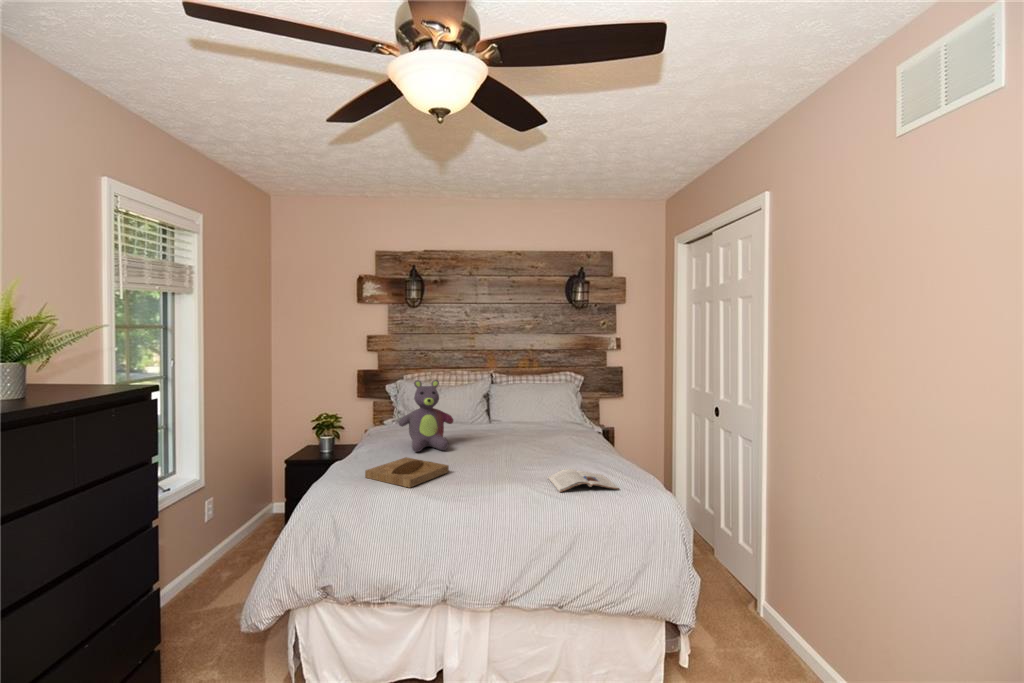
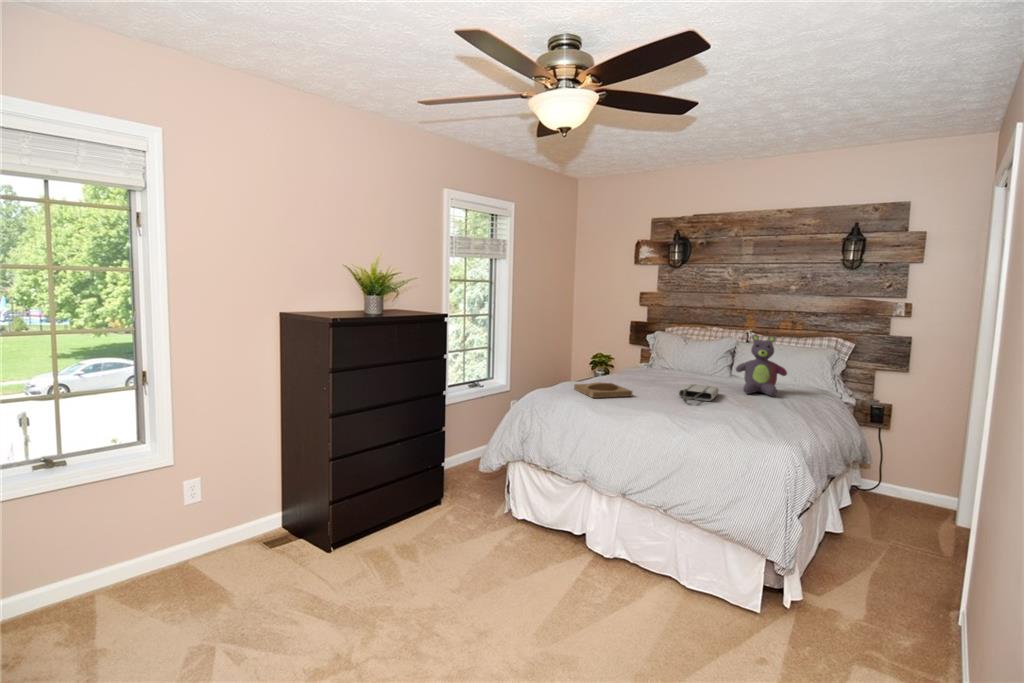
stuffed bear: present [399,380,453,452] -> present [736,335,787,396]
tote bag: none [486,440,531,465] -> present [679,384,719,401]
magazine: present [548,469,619,492] -> none [694,408,755,428]

